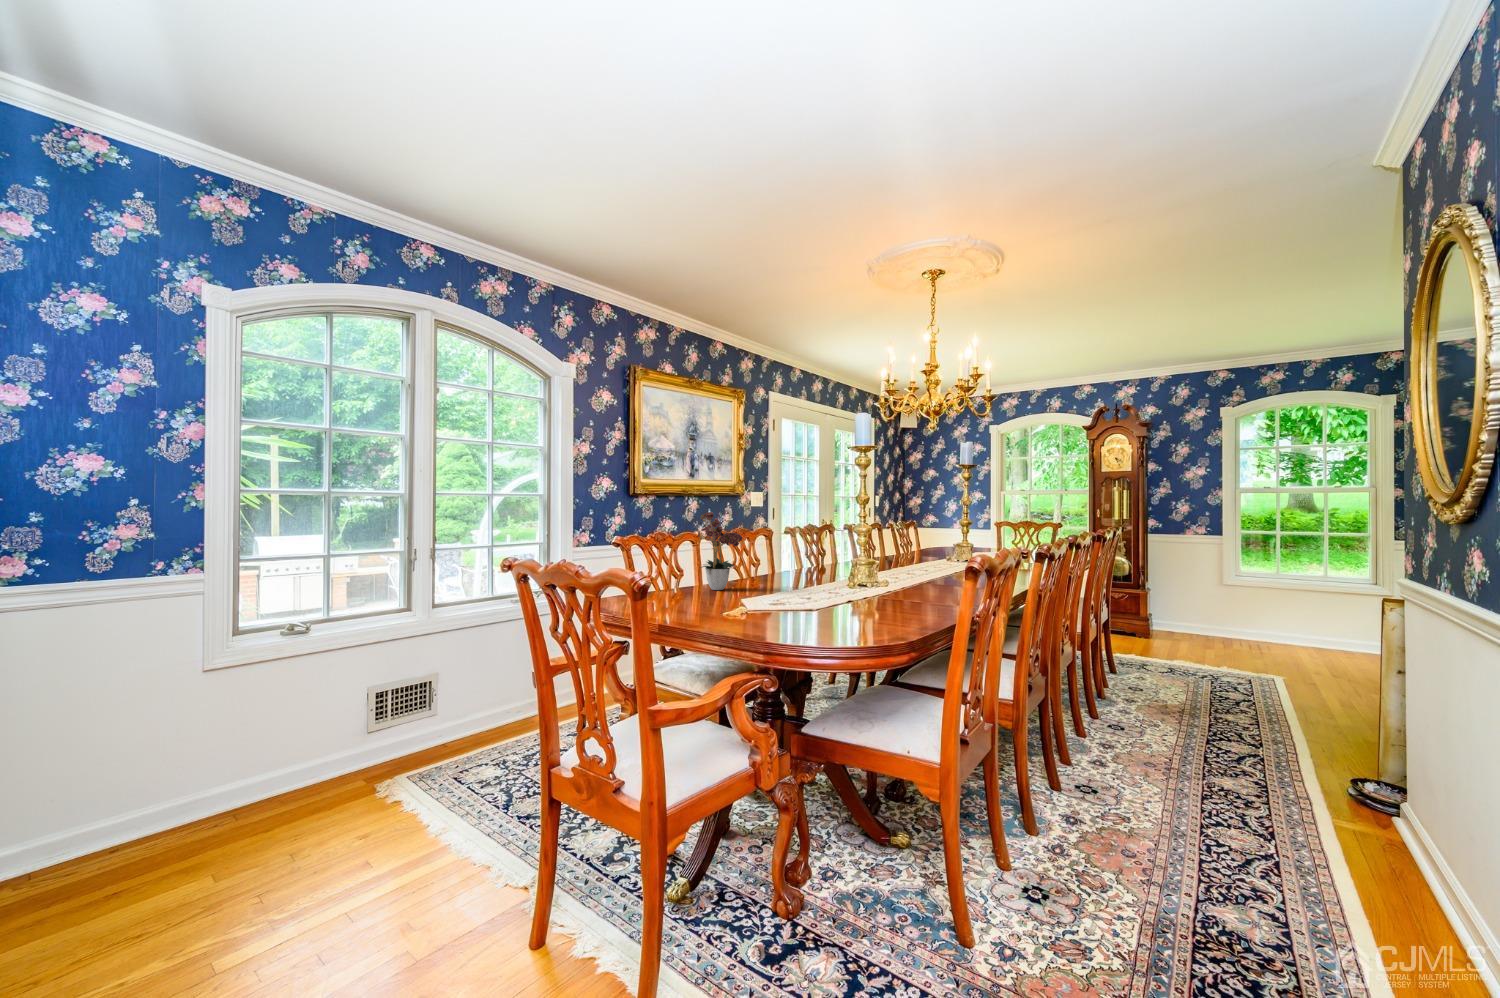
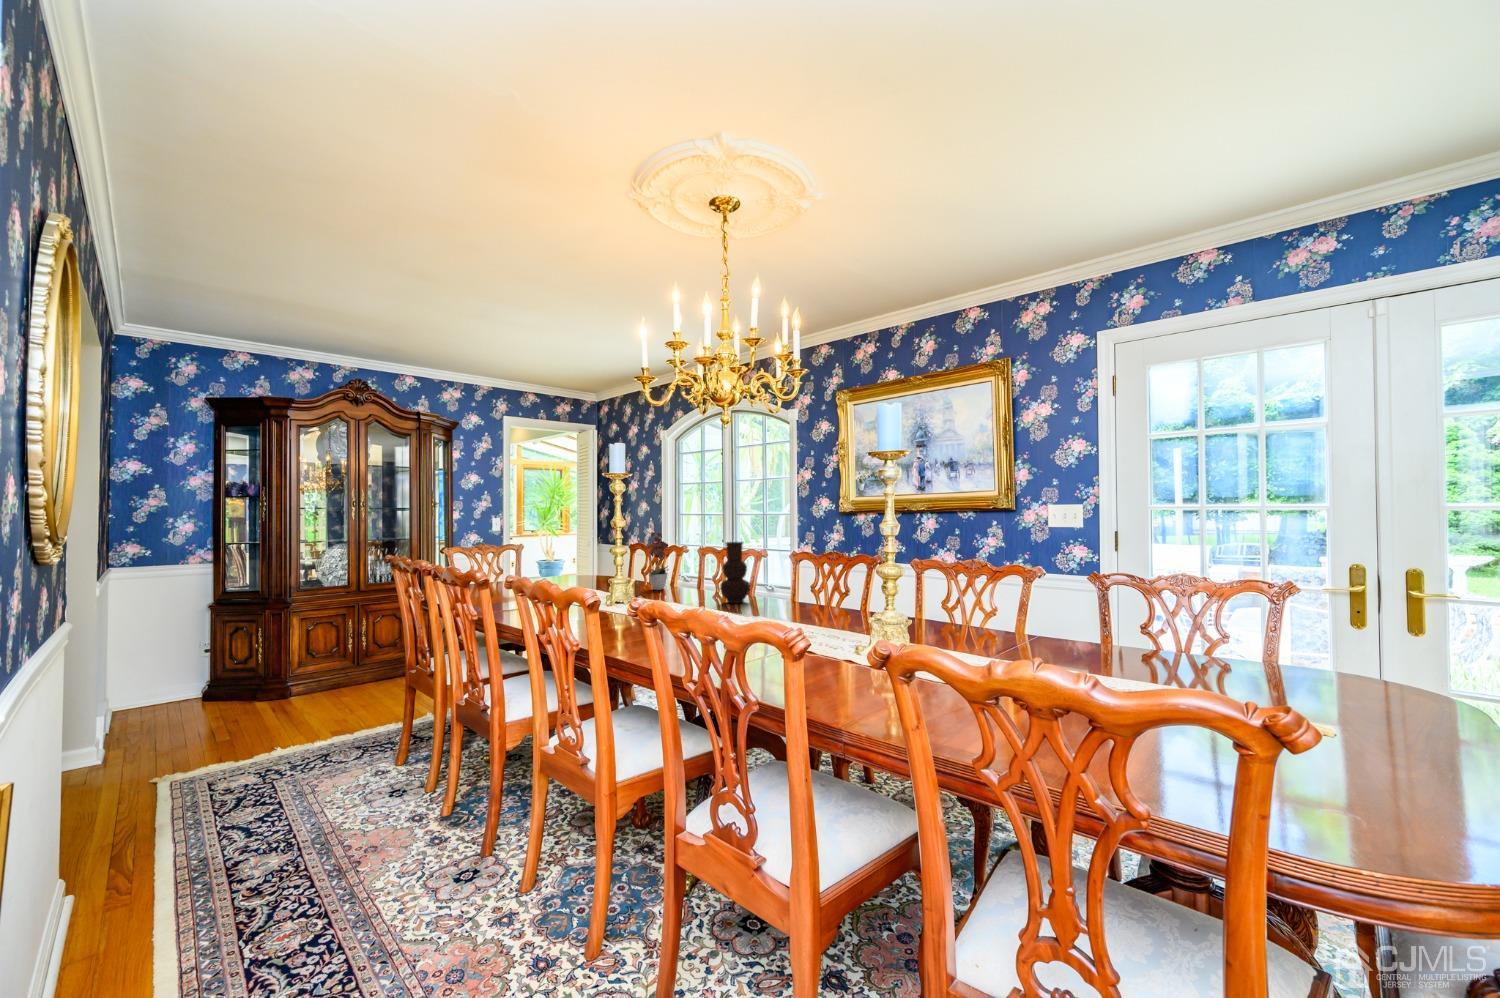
vase: none [793,518,823,577] -> present [720,542,750,603]

